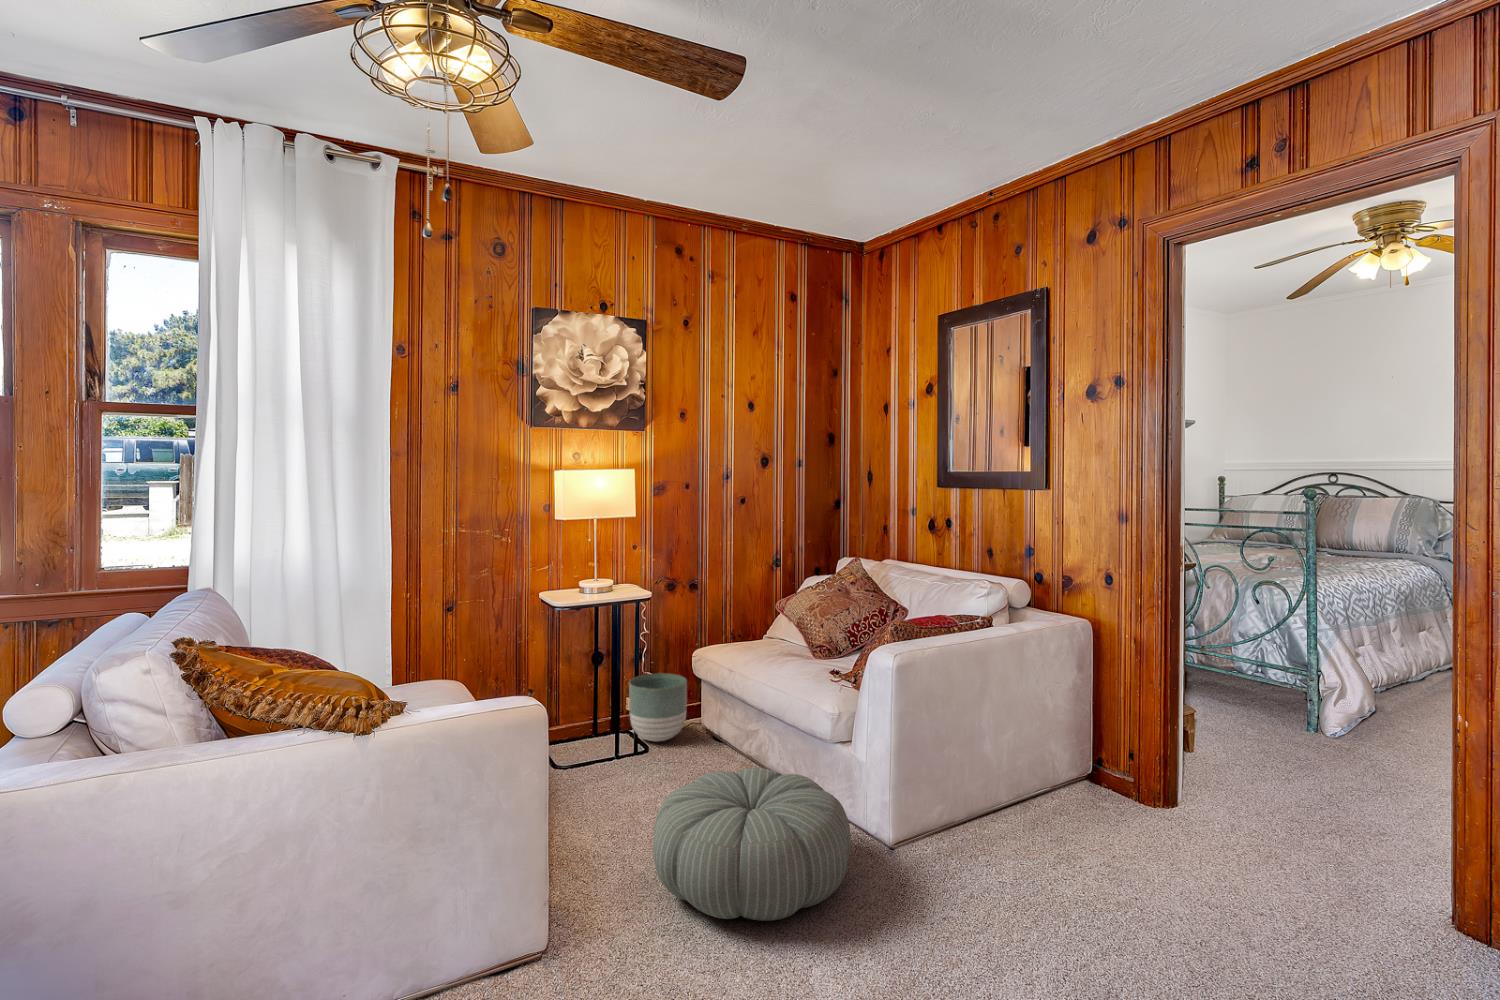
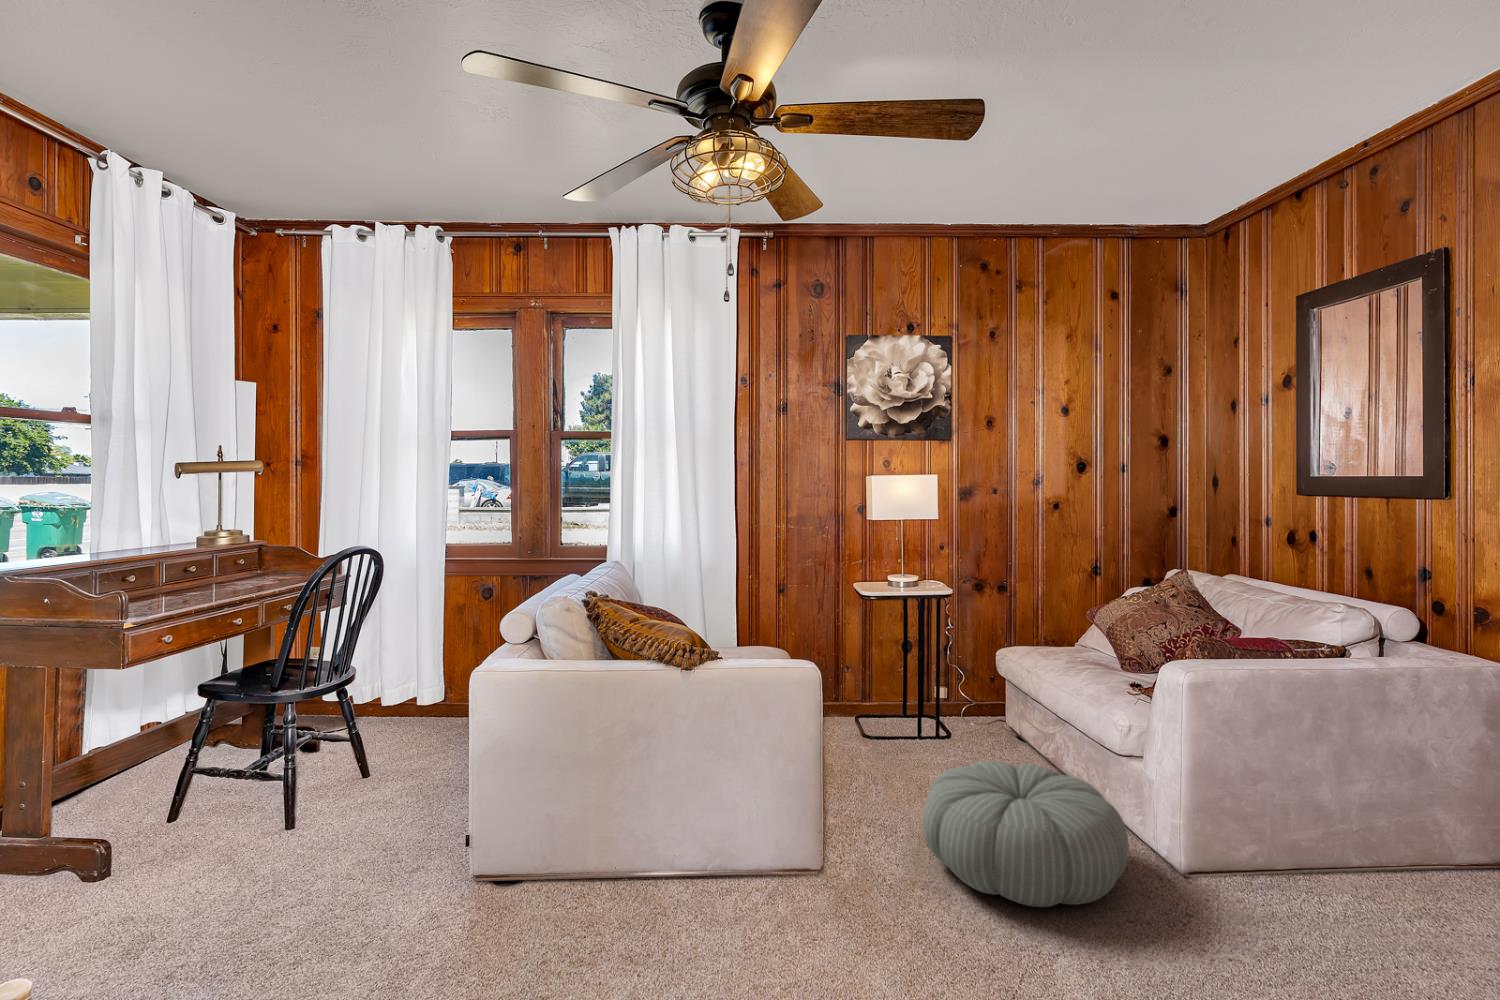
planter: present [629,673,687,741] -> none [932,668,988,732]

